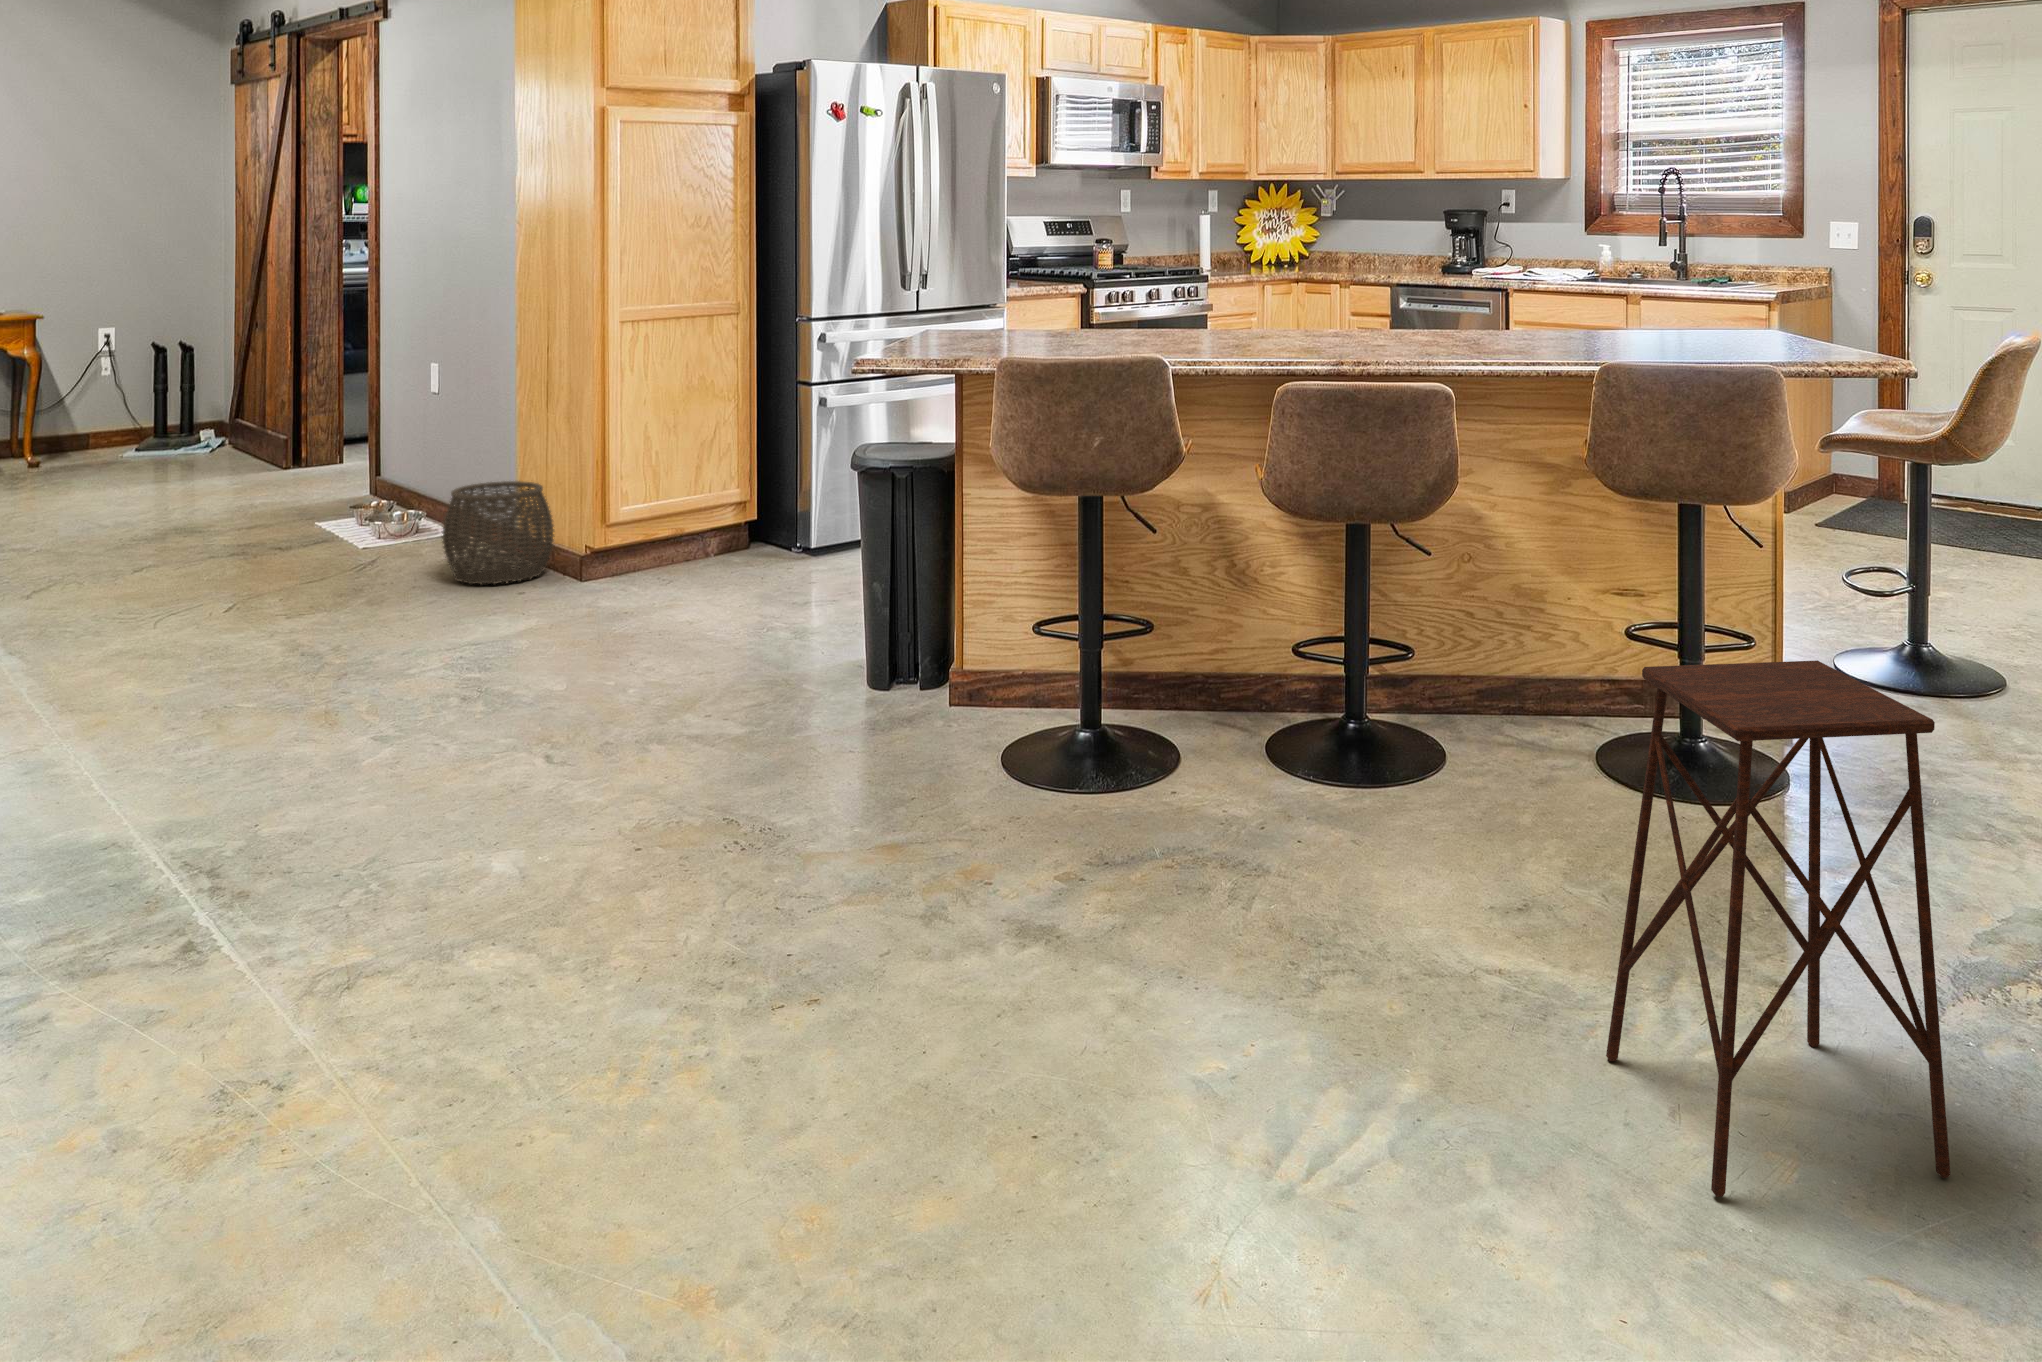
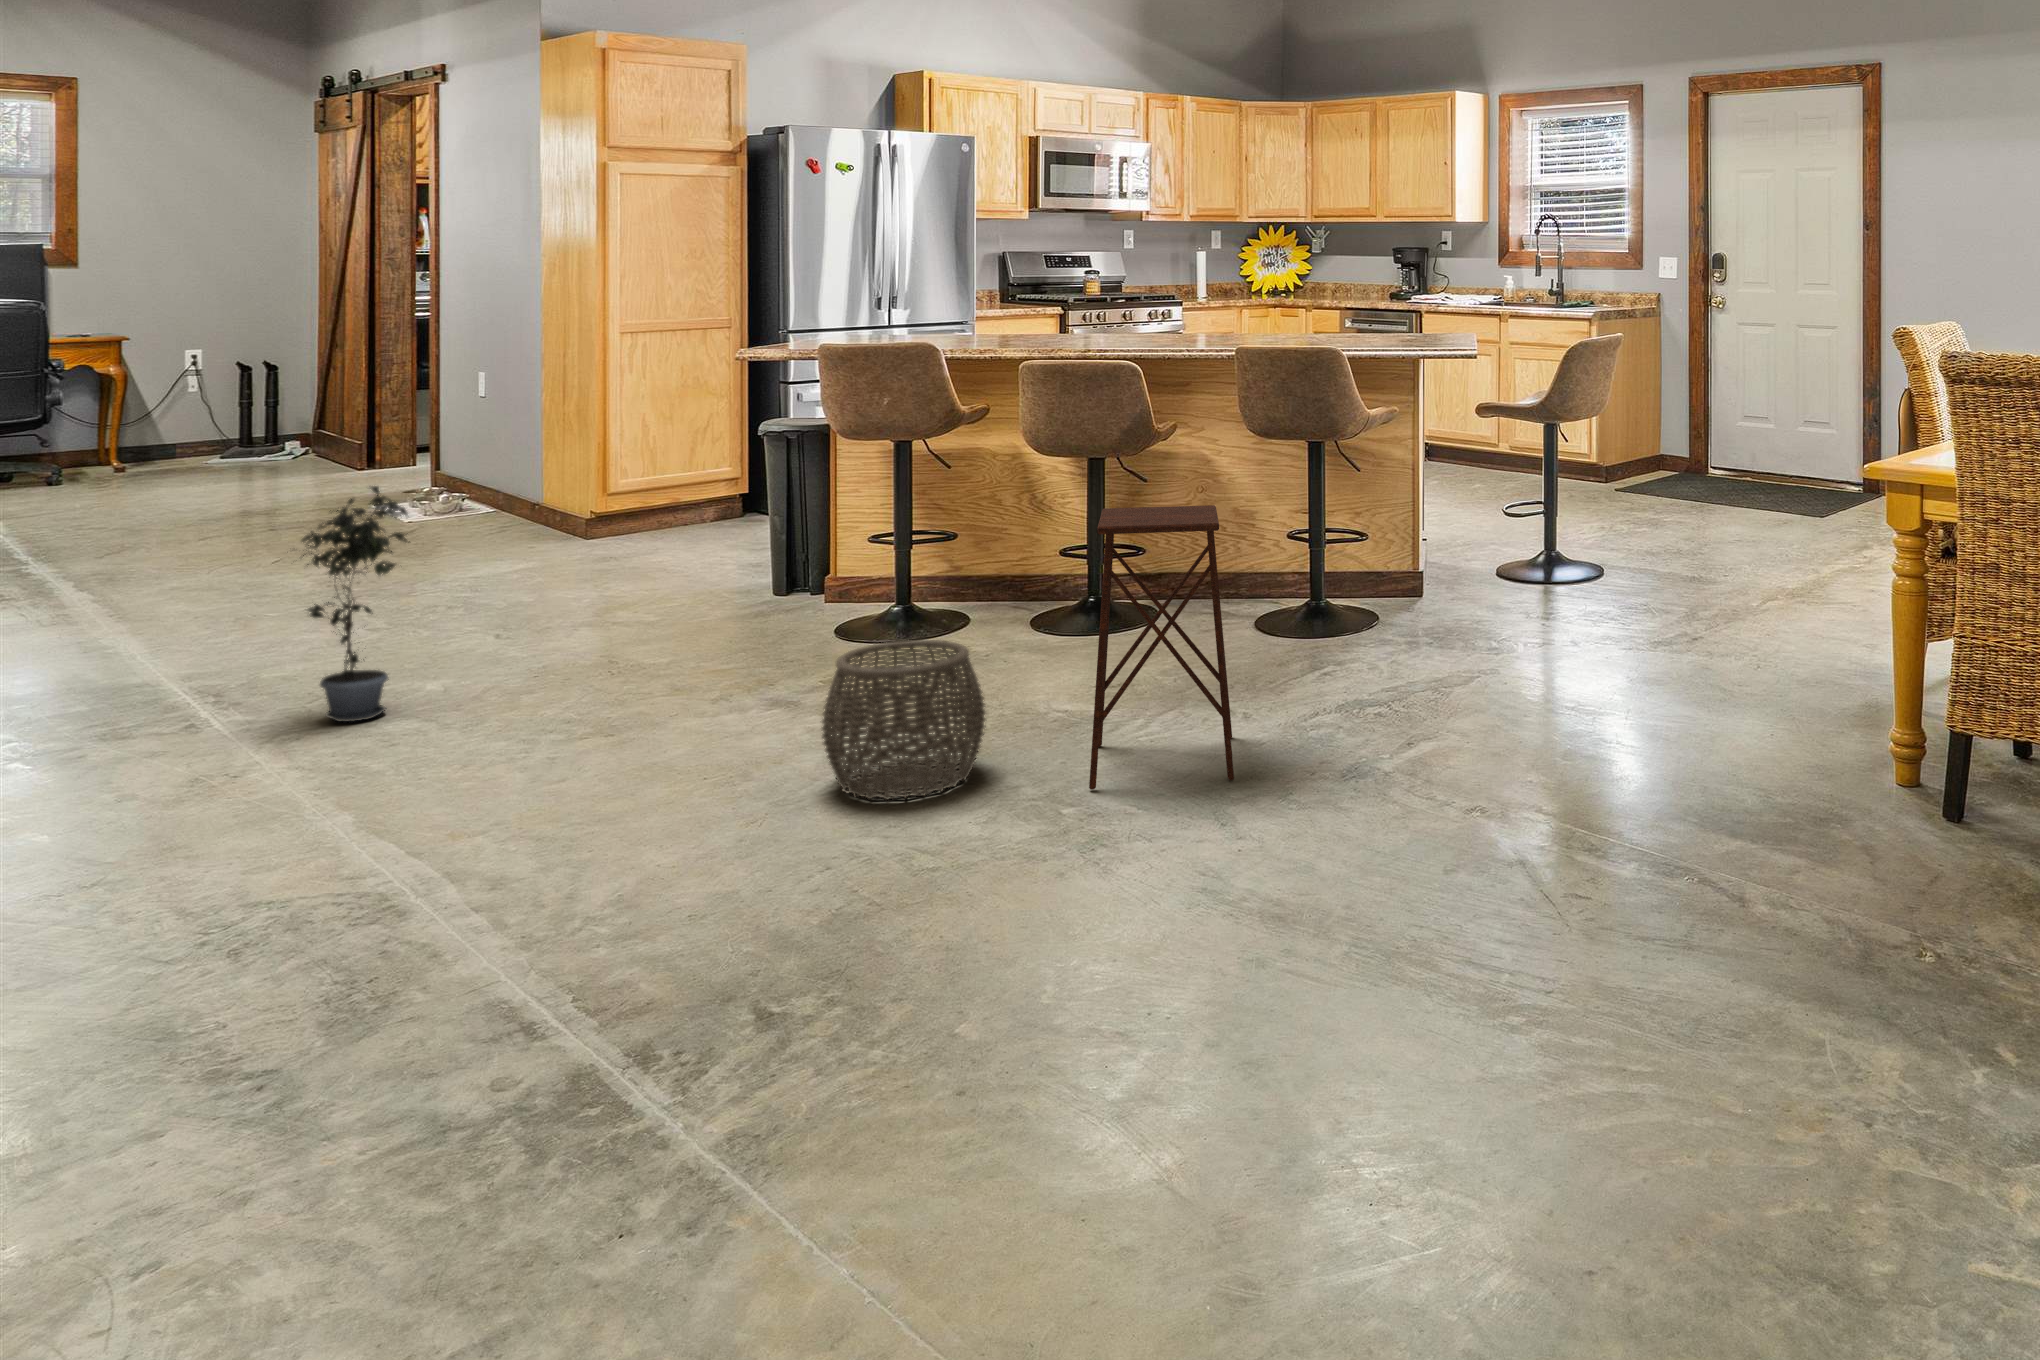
woven basket: present [442,481,554,585] -> present [822,640,986,800]
potted plant: none [319,583,492,944] -> present [302,486,407,722]

